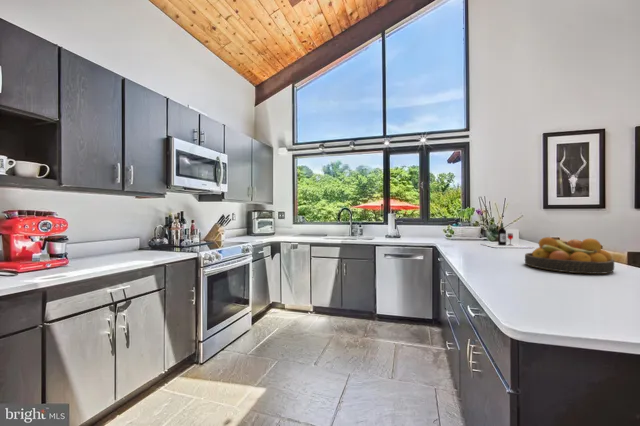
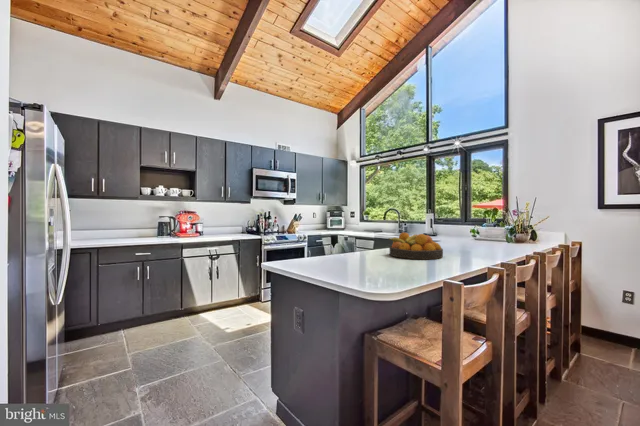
wine bottle: present [483,223,531,248] -> none [455,224,500,248]

